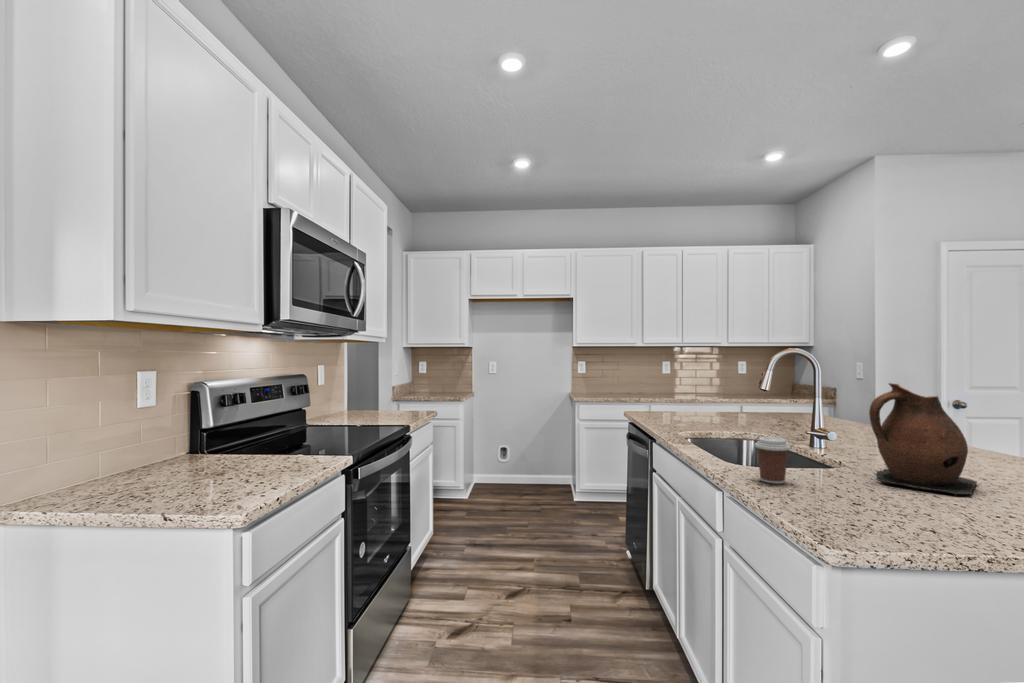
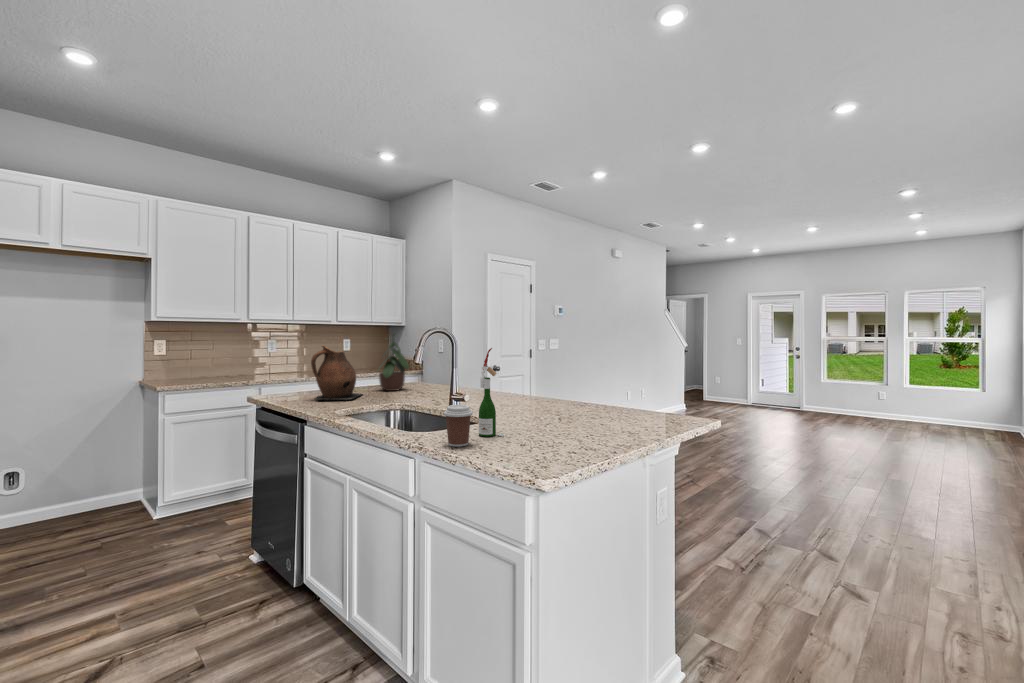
potted plant: none [743,354,787,420] -> present [379,333,409,391]
wine bottle: none [809,376,843,483] -> present [479,348,504,437]
ceramic pitcher: present [869,383,977,496] -> present [311,346,363,400]

